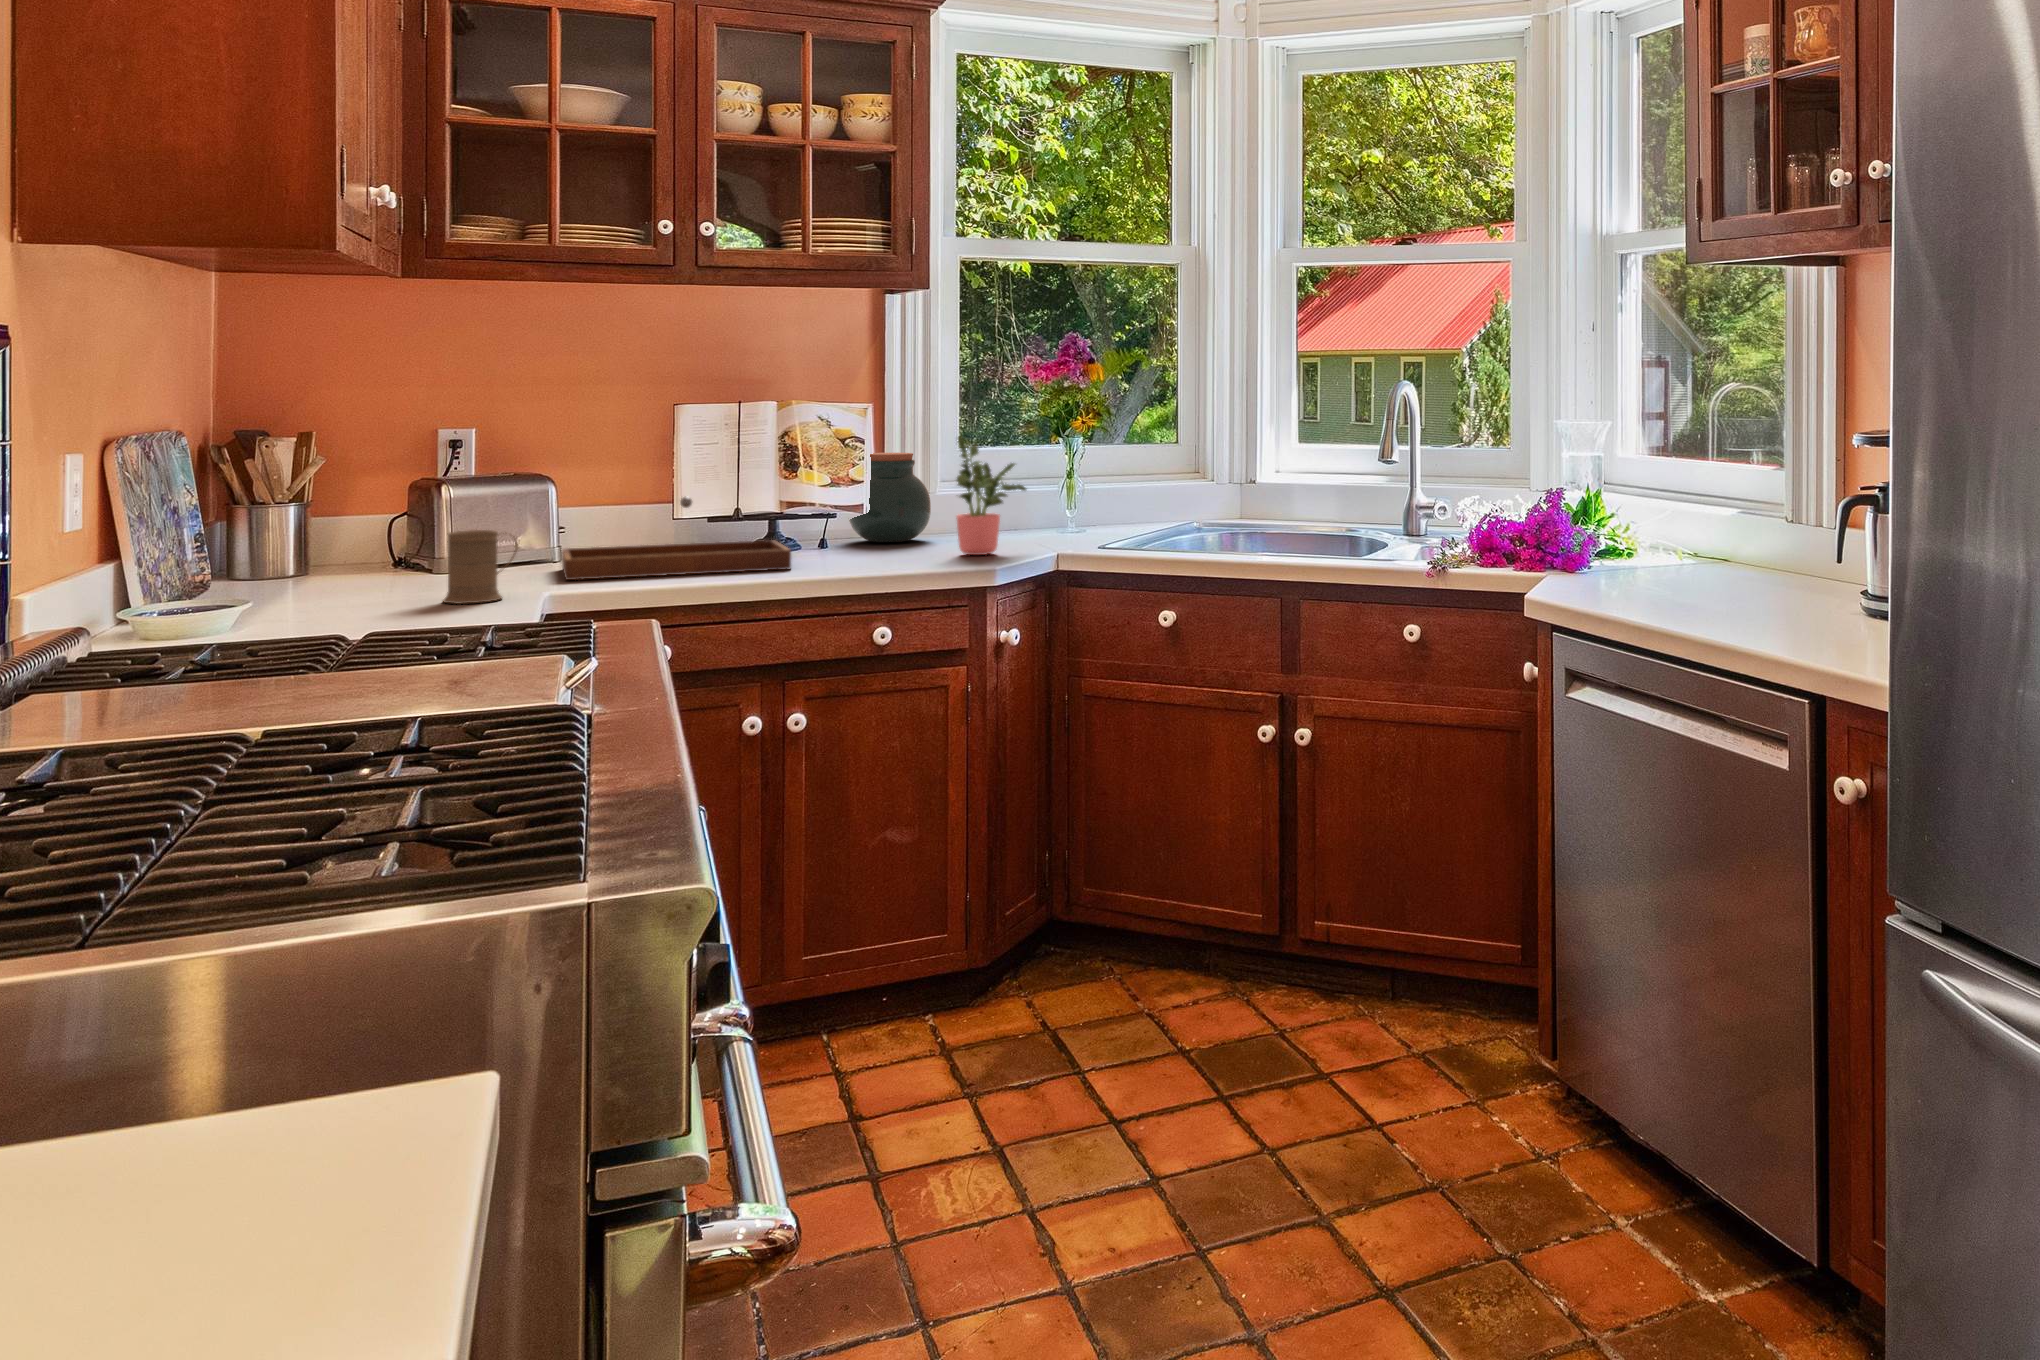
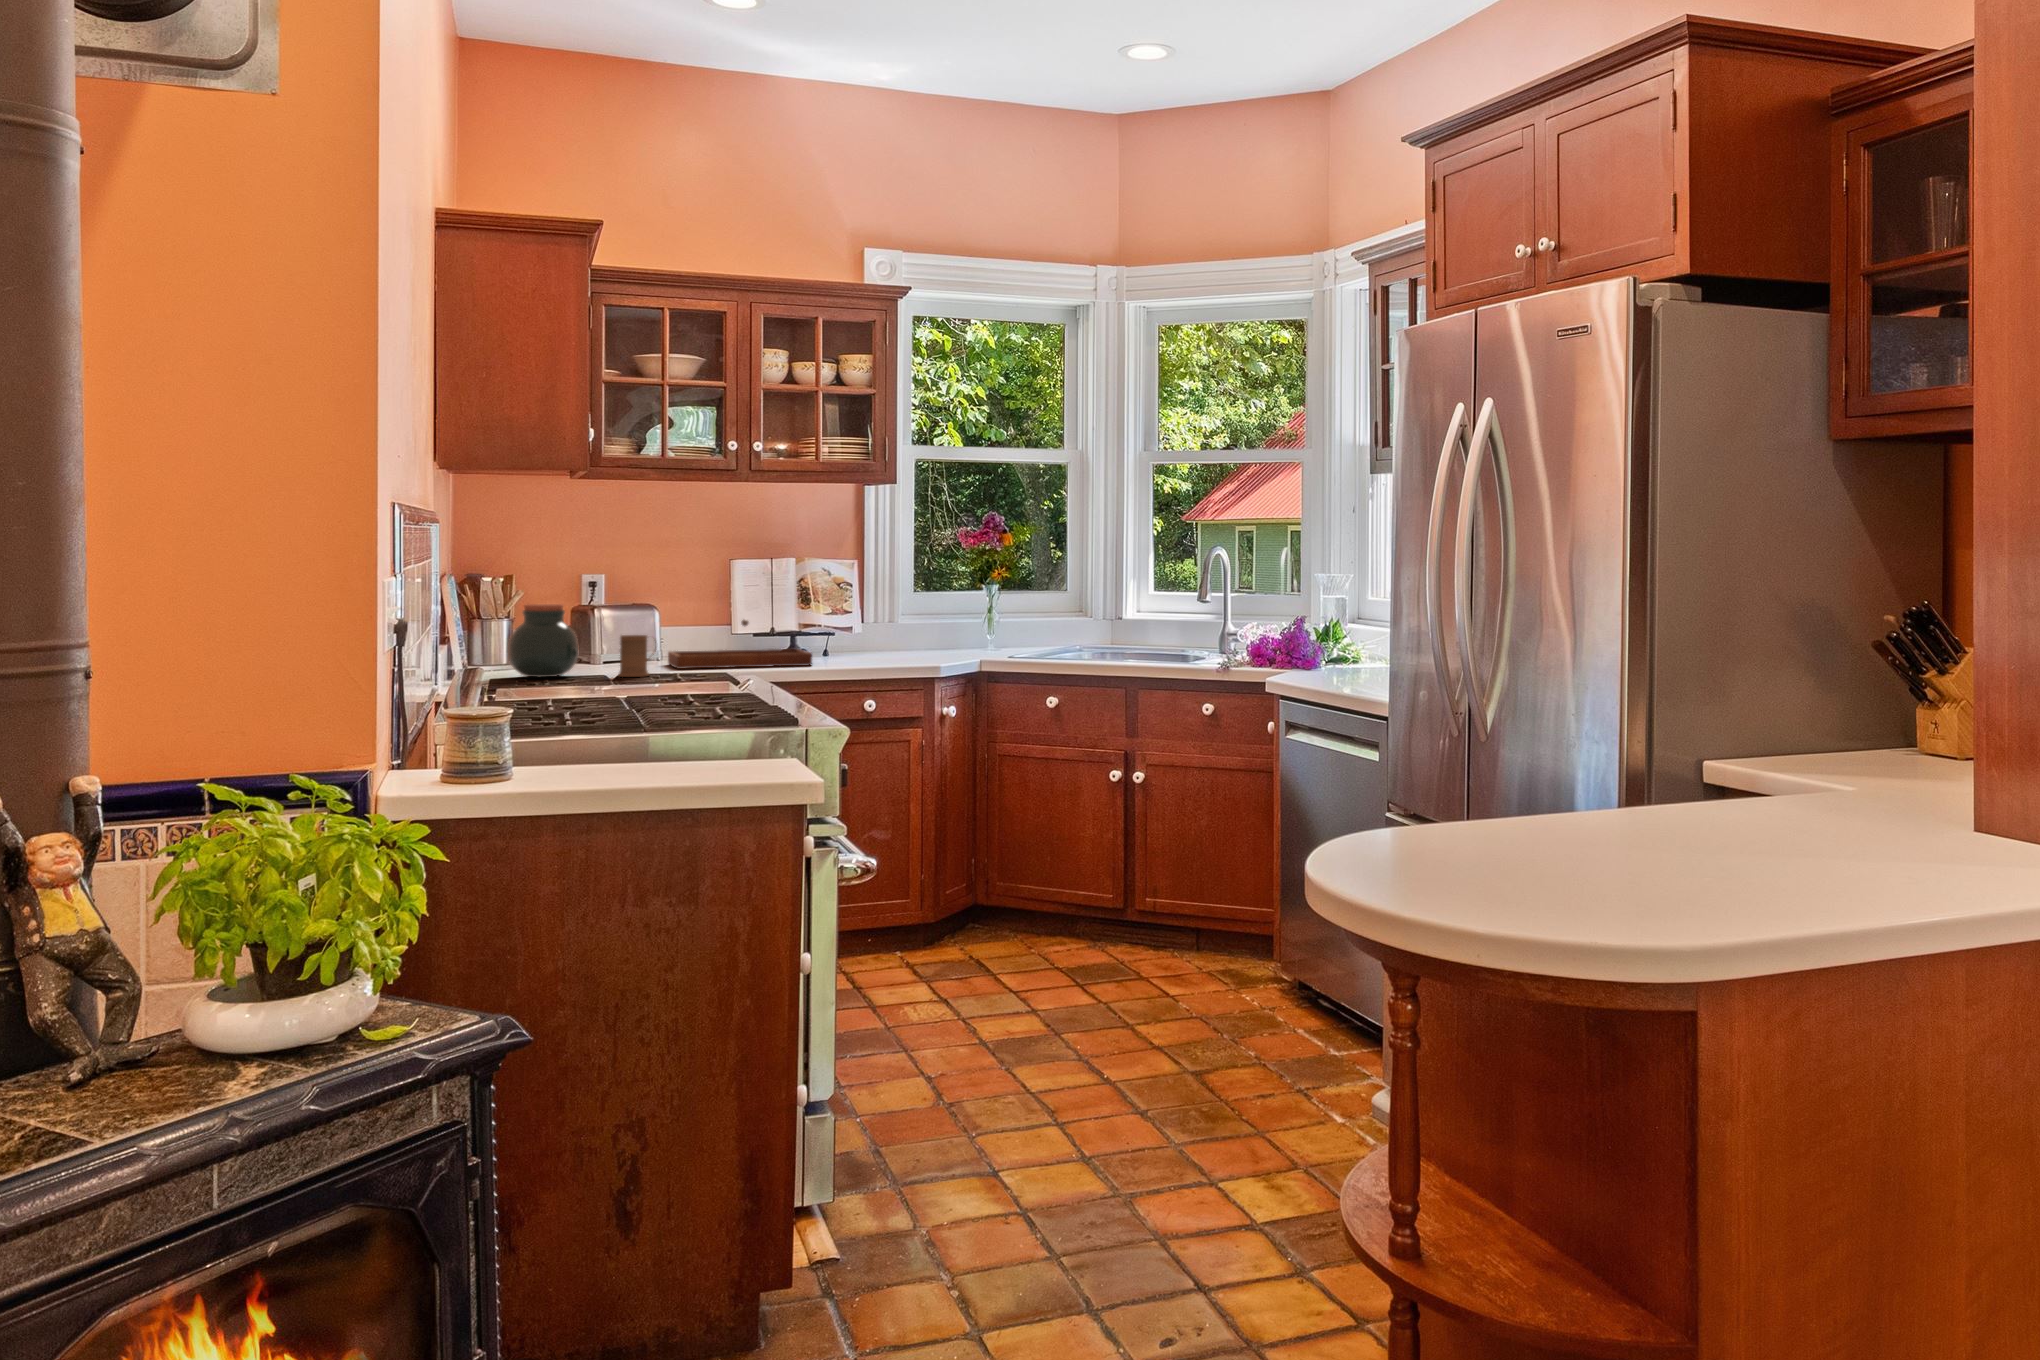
potted plant: present [957,436,1026,555] -> none [915,581,962,660]
jar: present [849,453,931,542] -> present [508,604,579,677]

